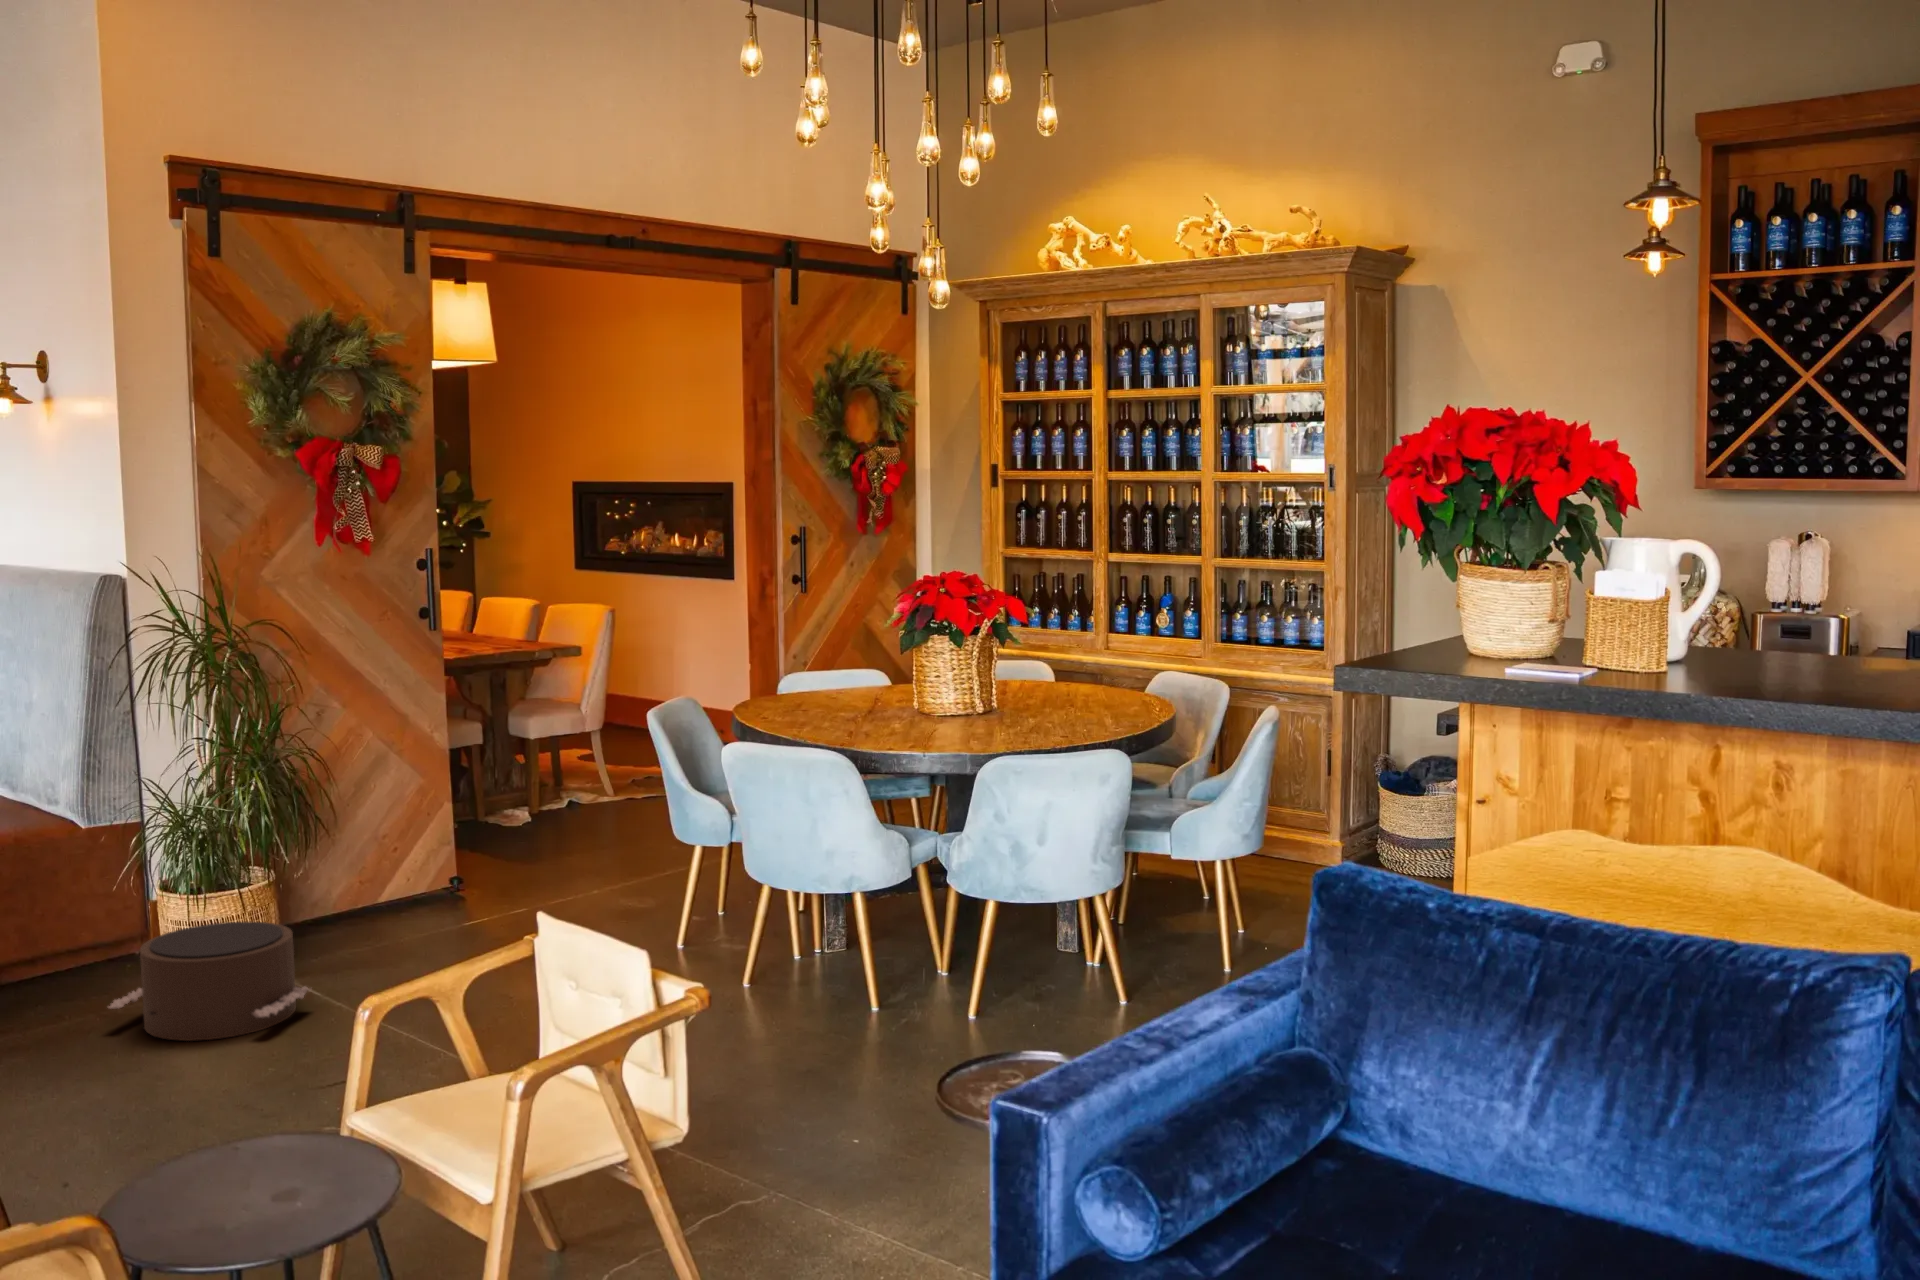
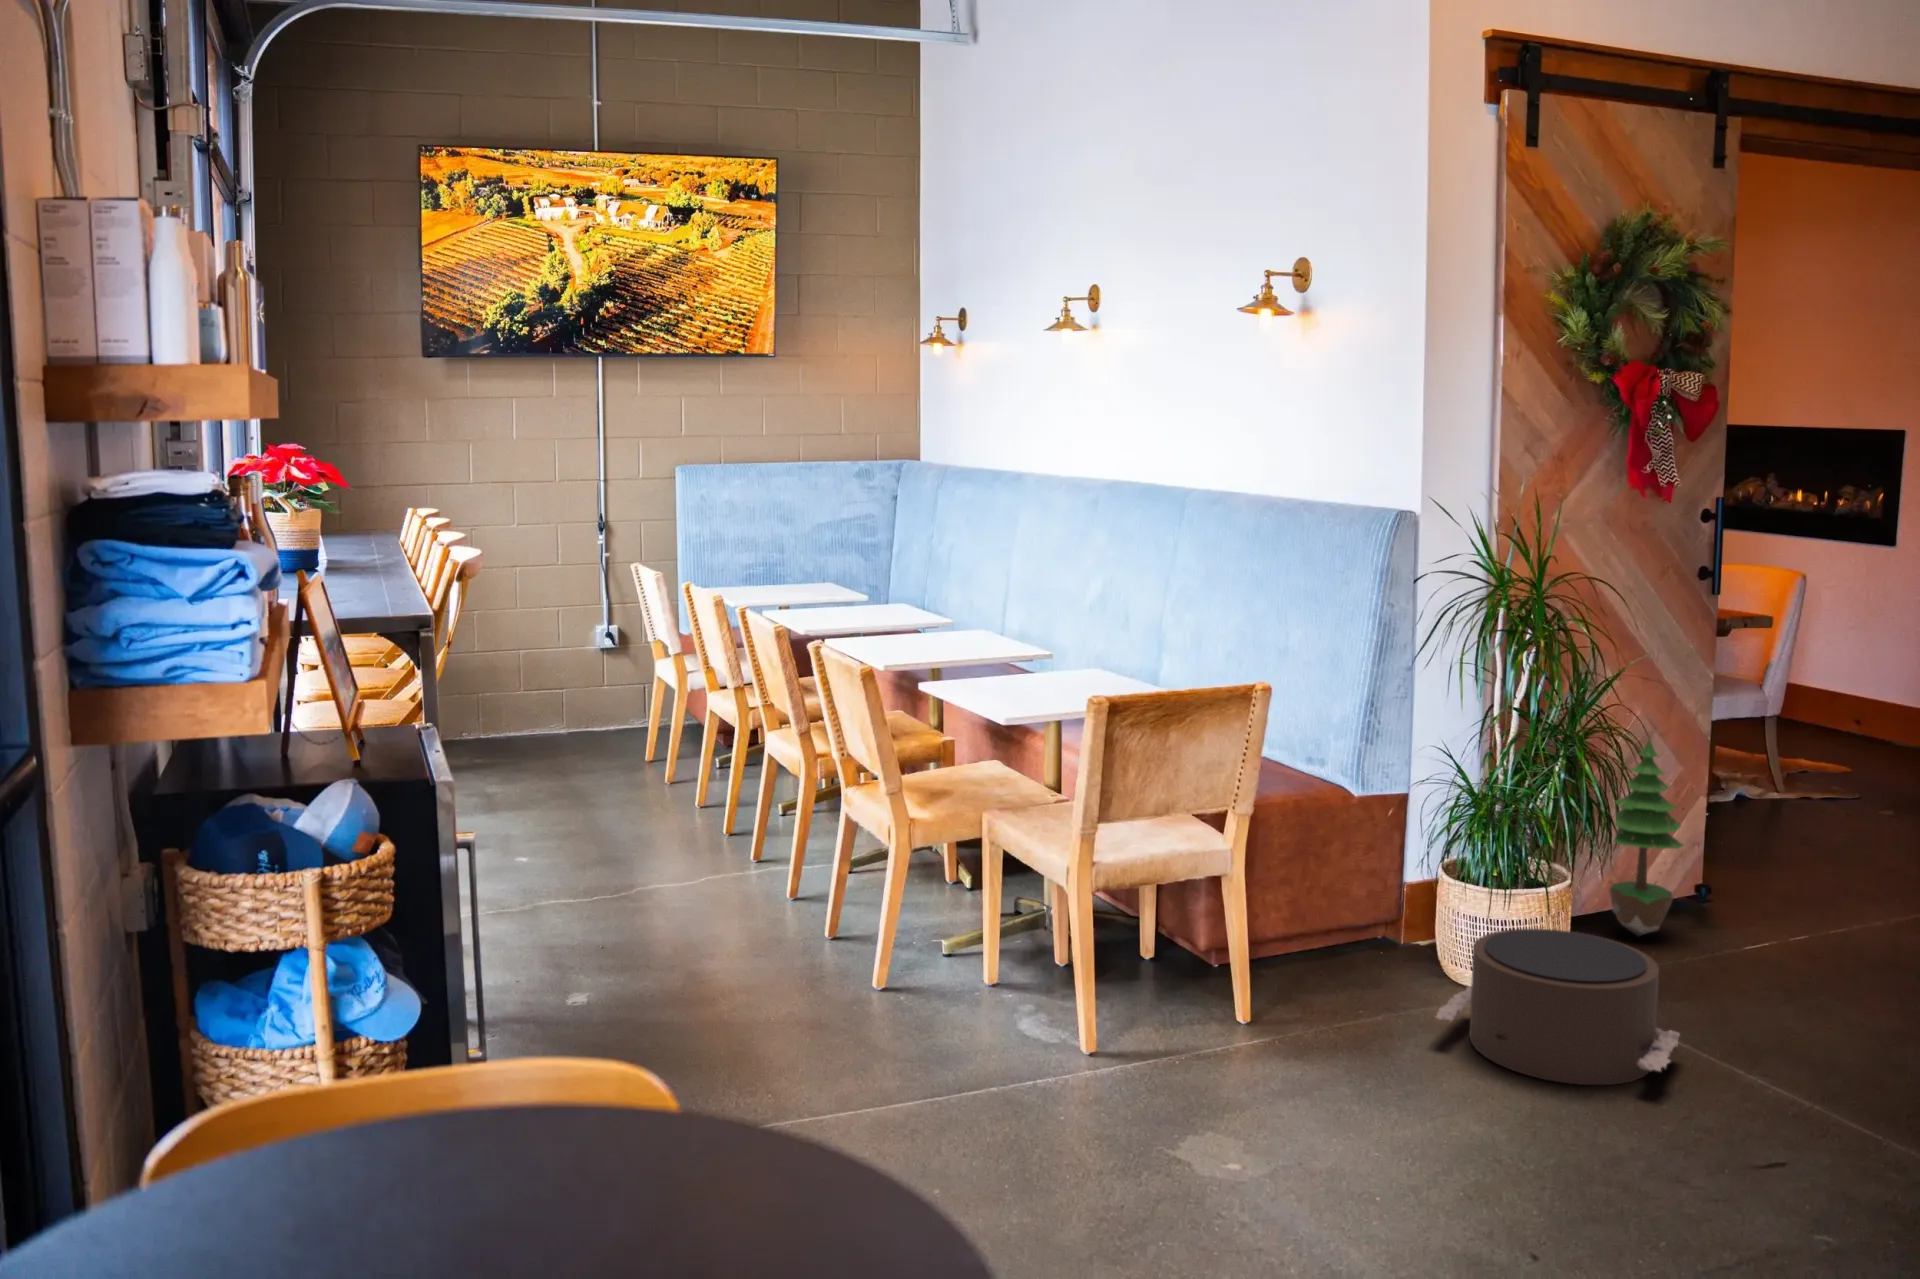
potted tree: none [337,756,402,925] -> present [1609,740,1683,936]

